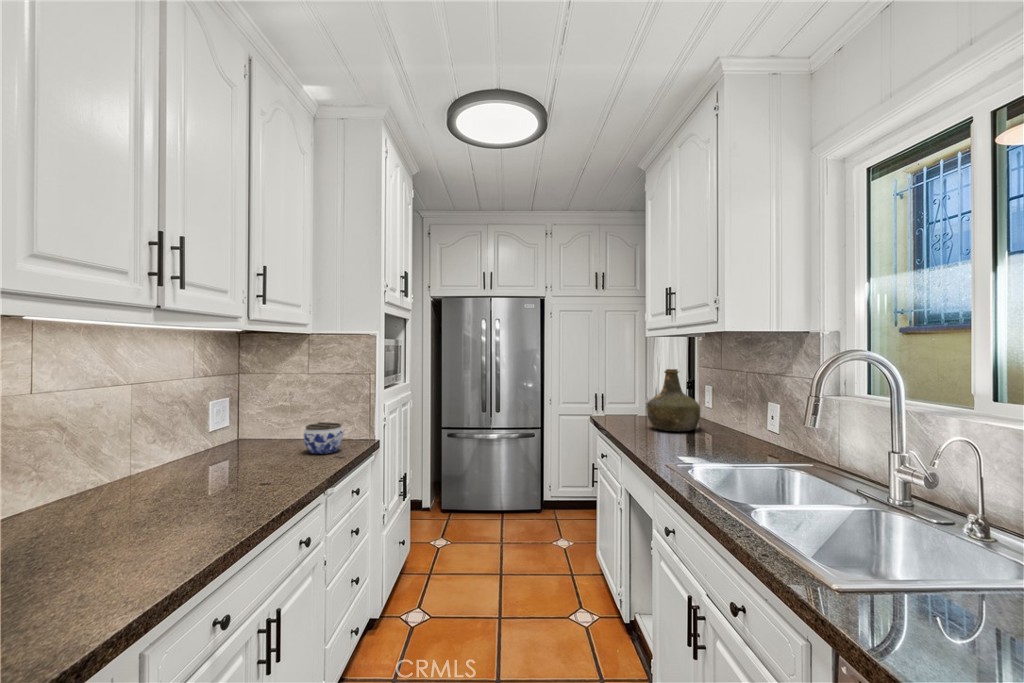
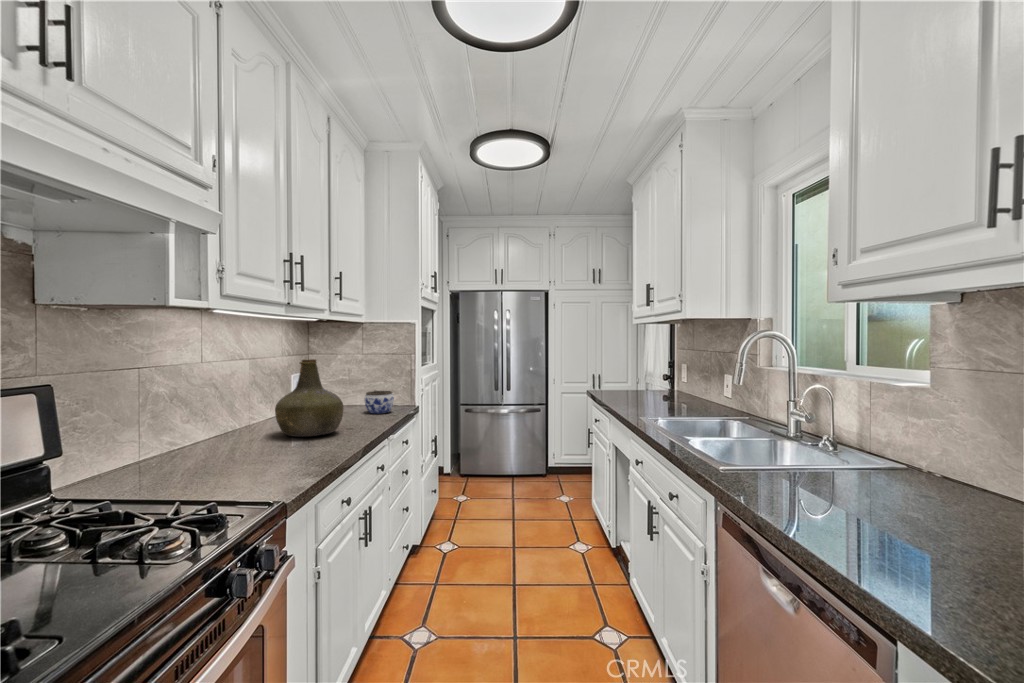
bottle: present [646,369,700,431] -> present [275,359,344,437]

